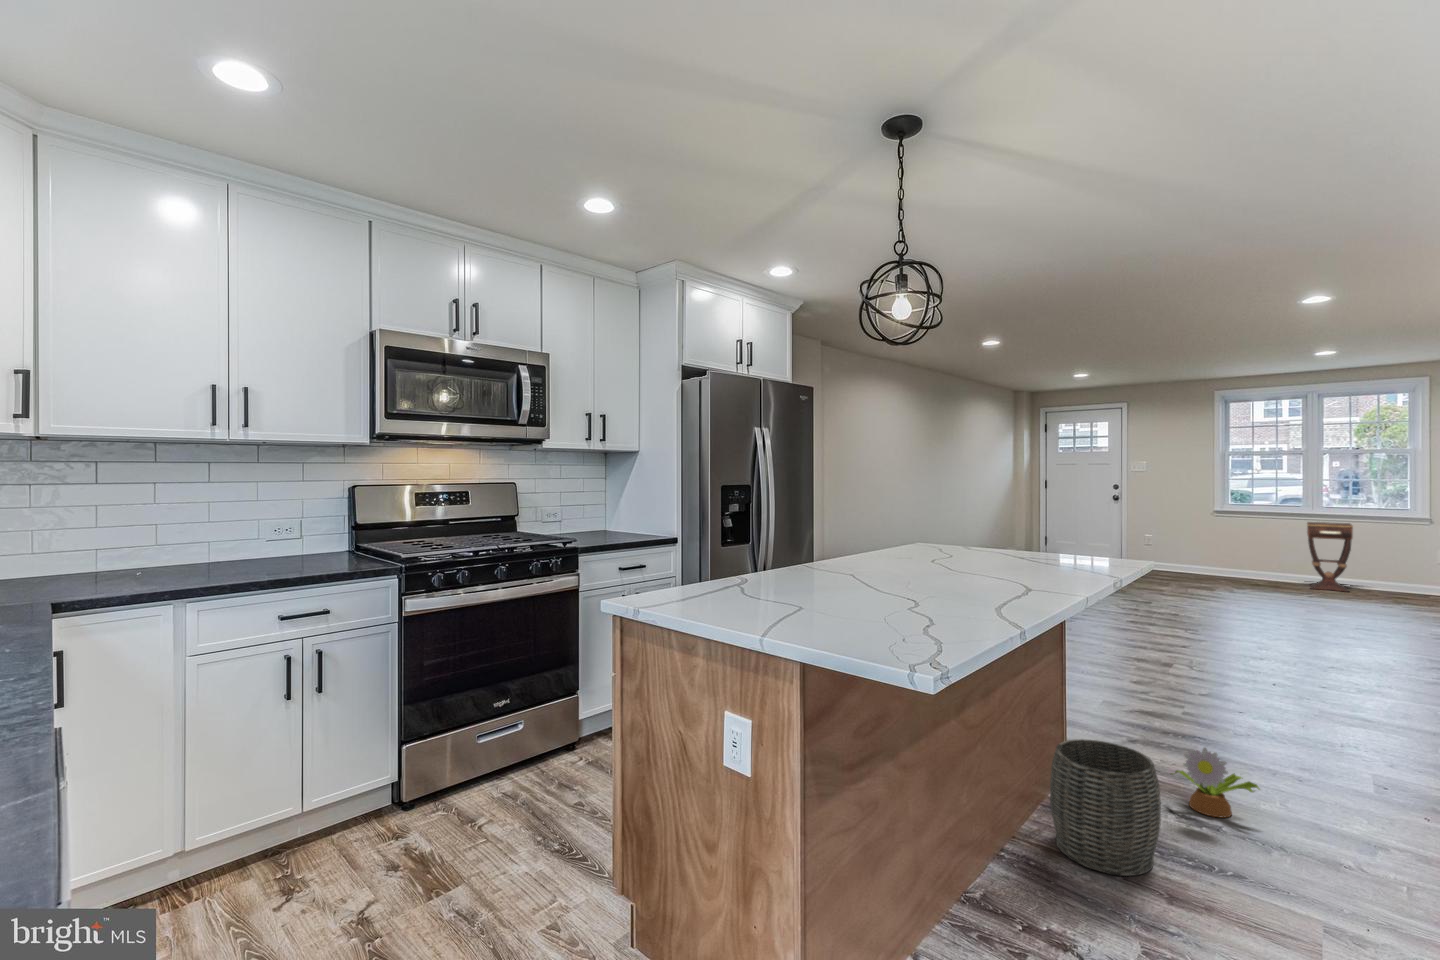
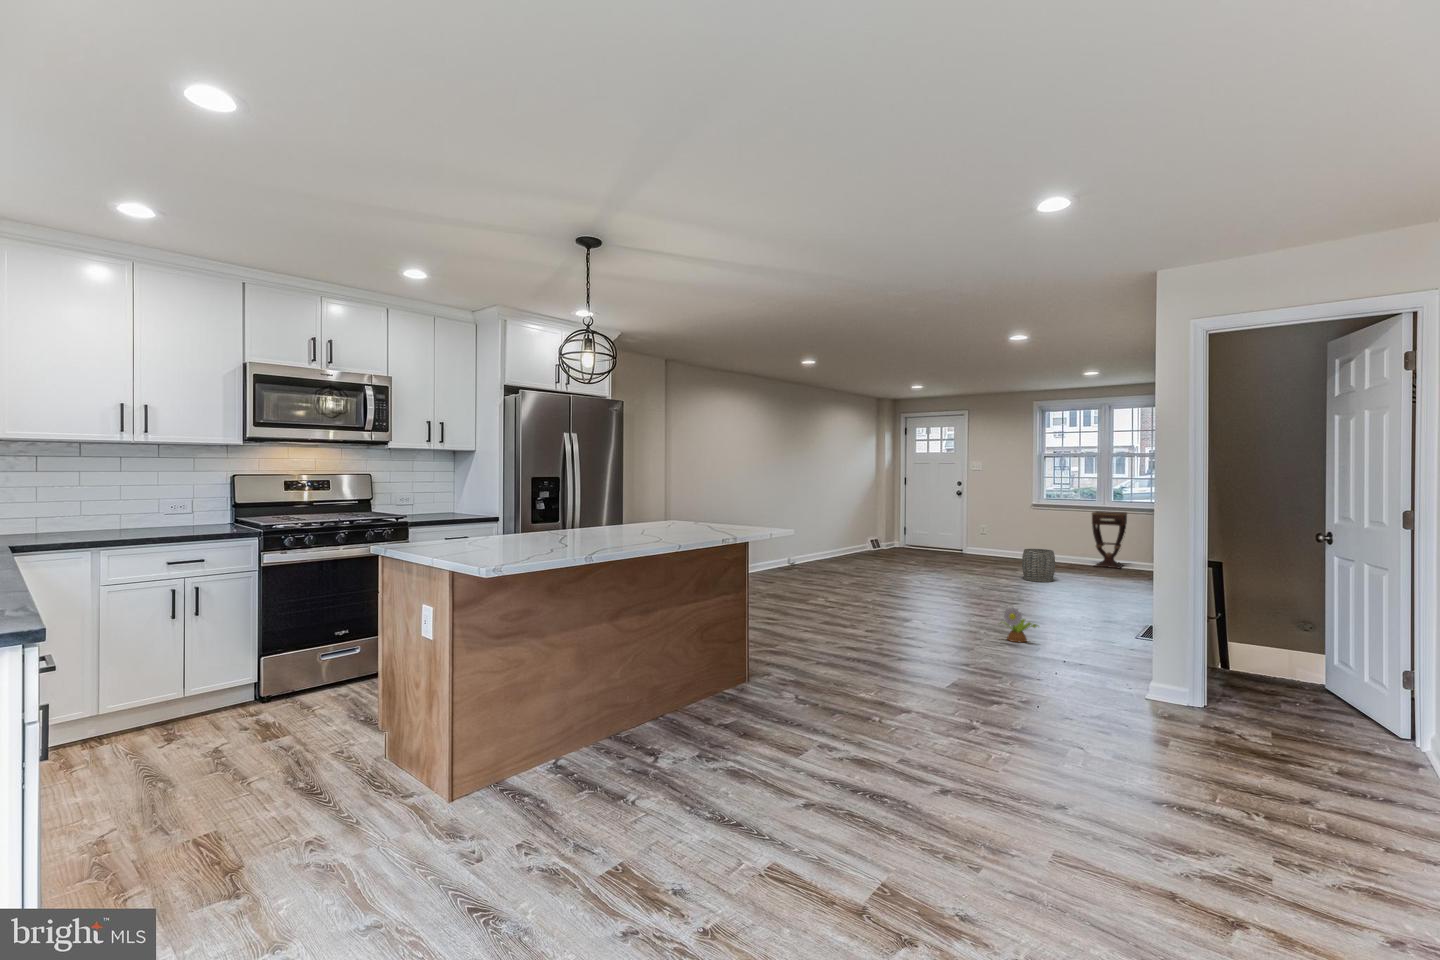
woven basket: present [1050,739,1161,876] -> present [1022,549,1055,582]
decorative plant: present [1171,748,1260,817] -> present [1001,607,1038,642]

